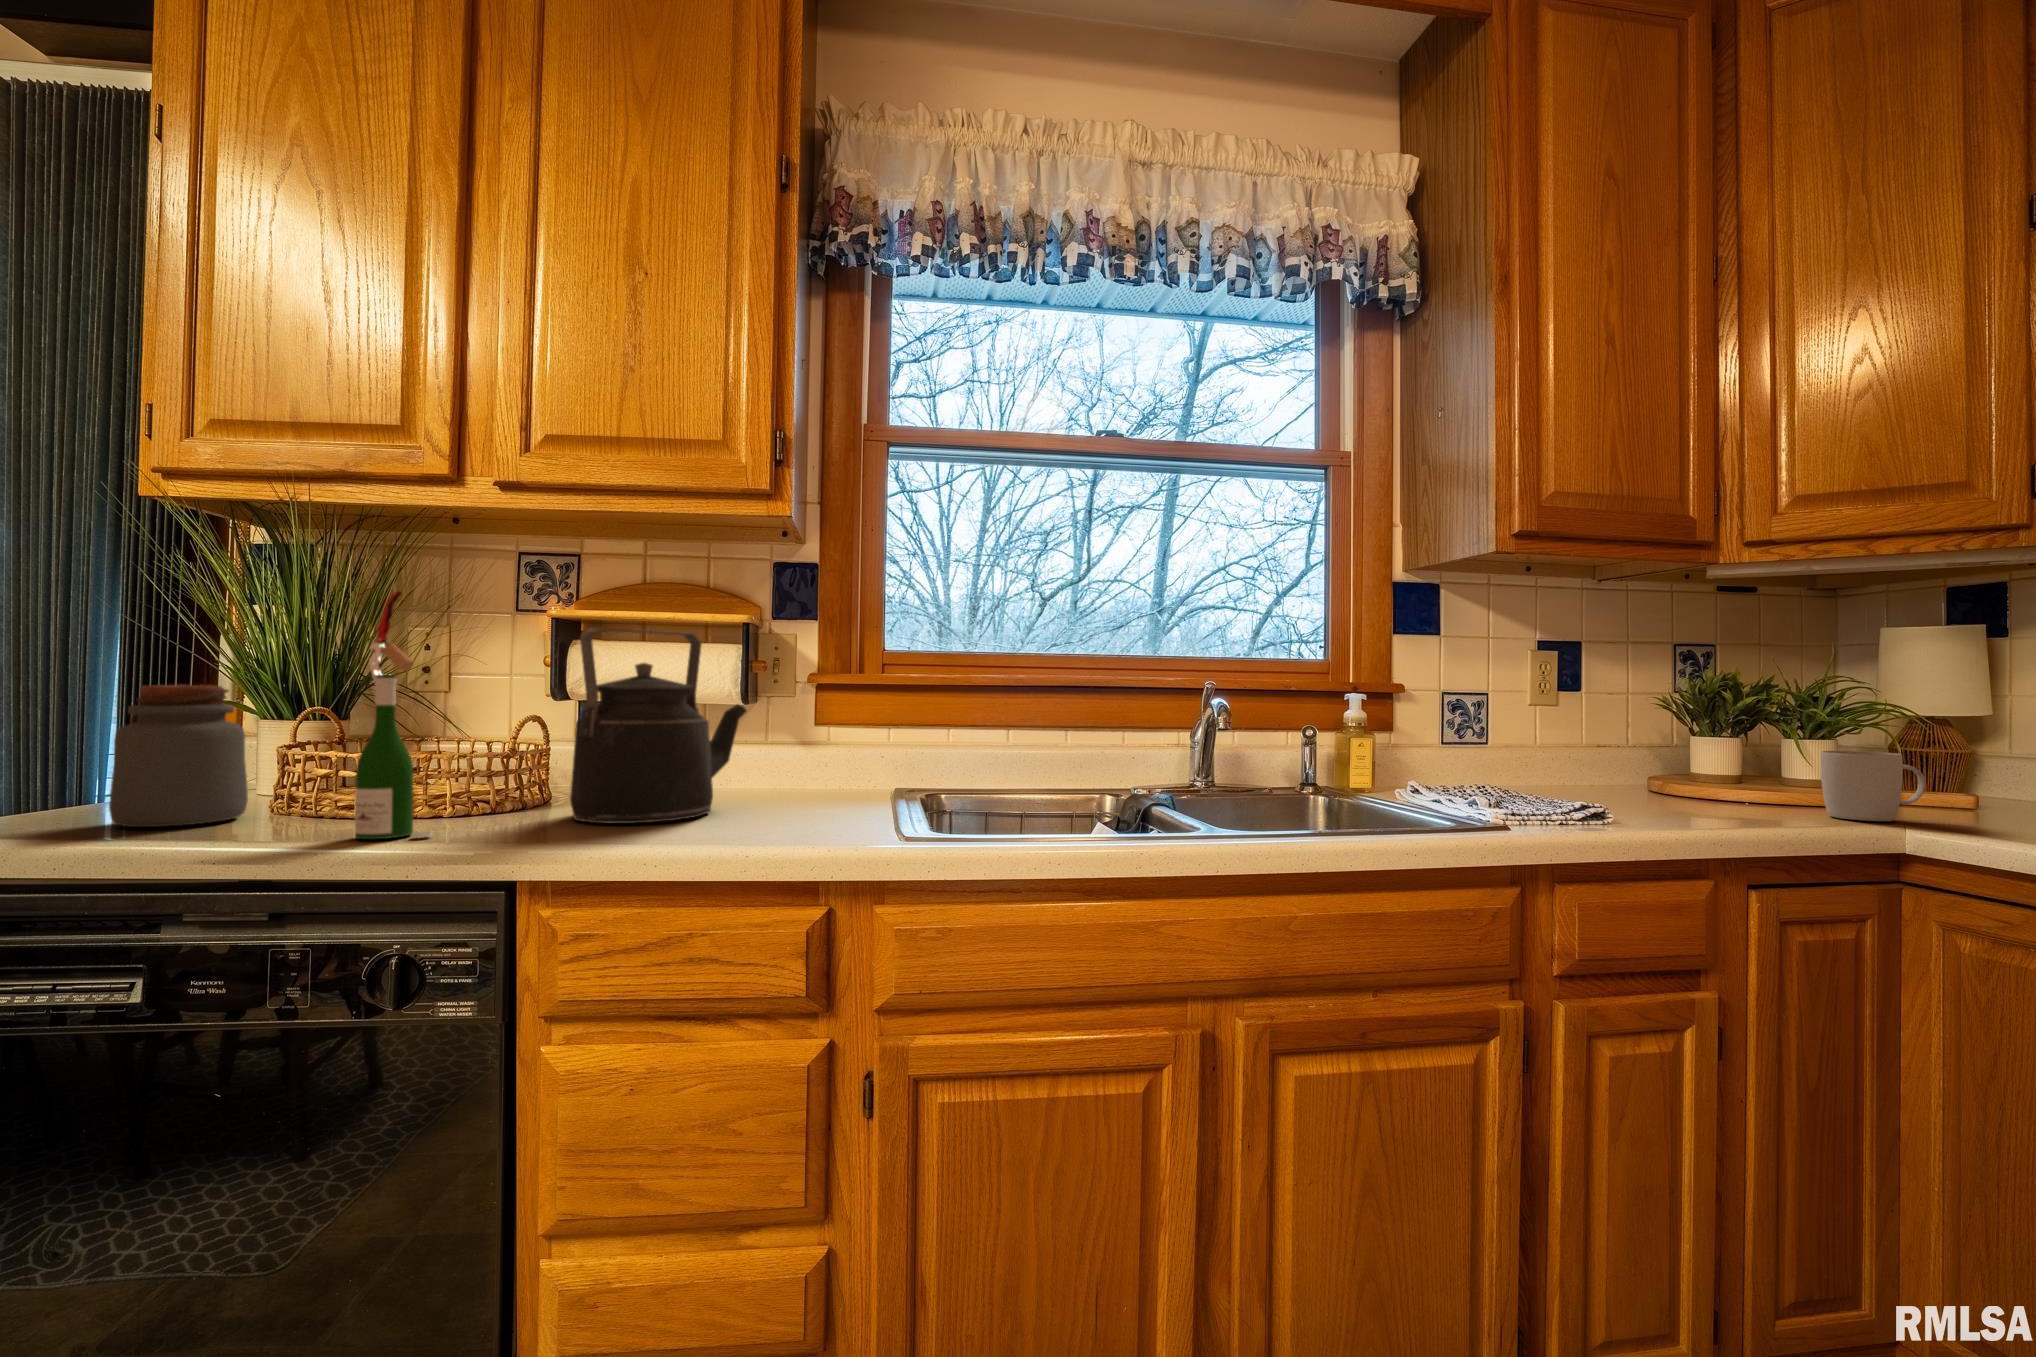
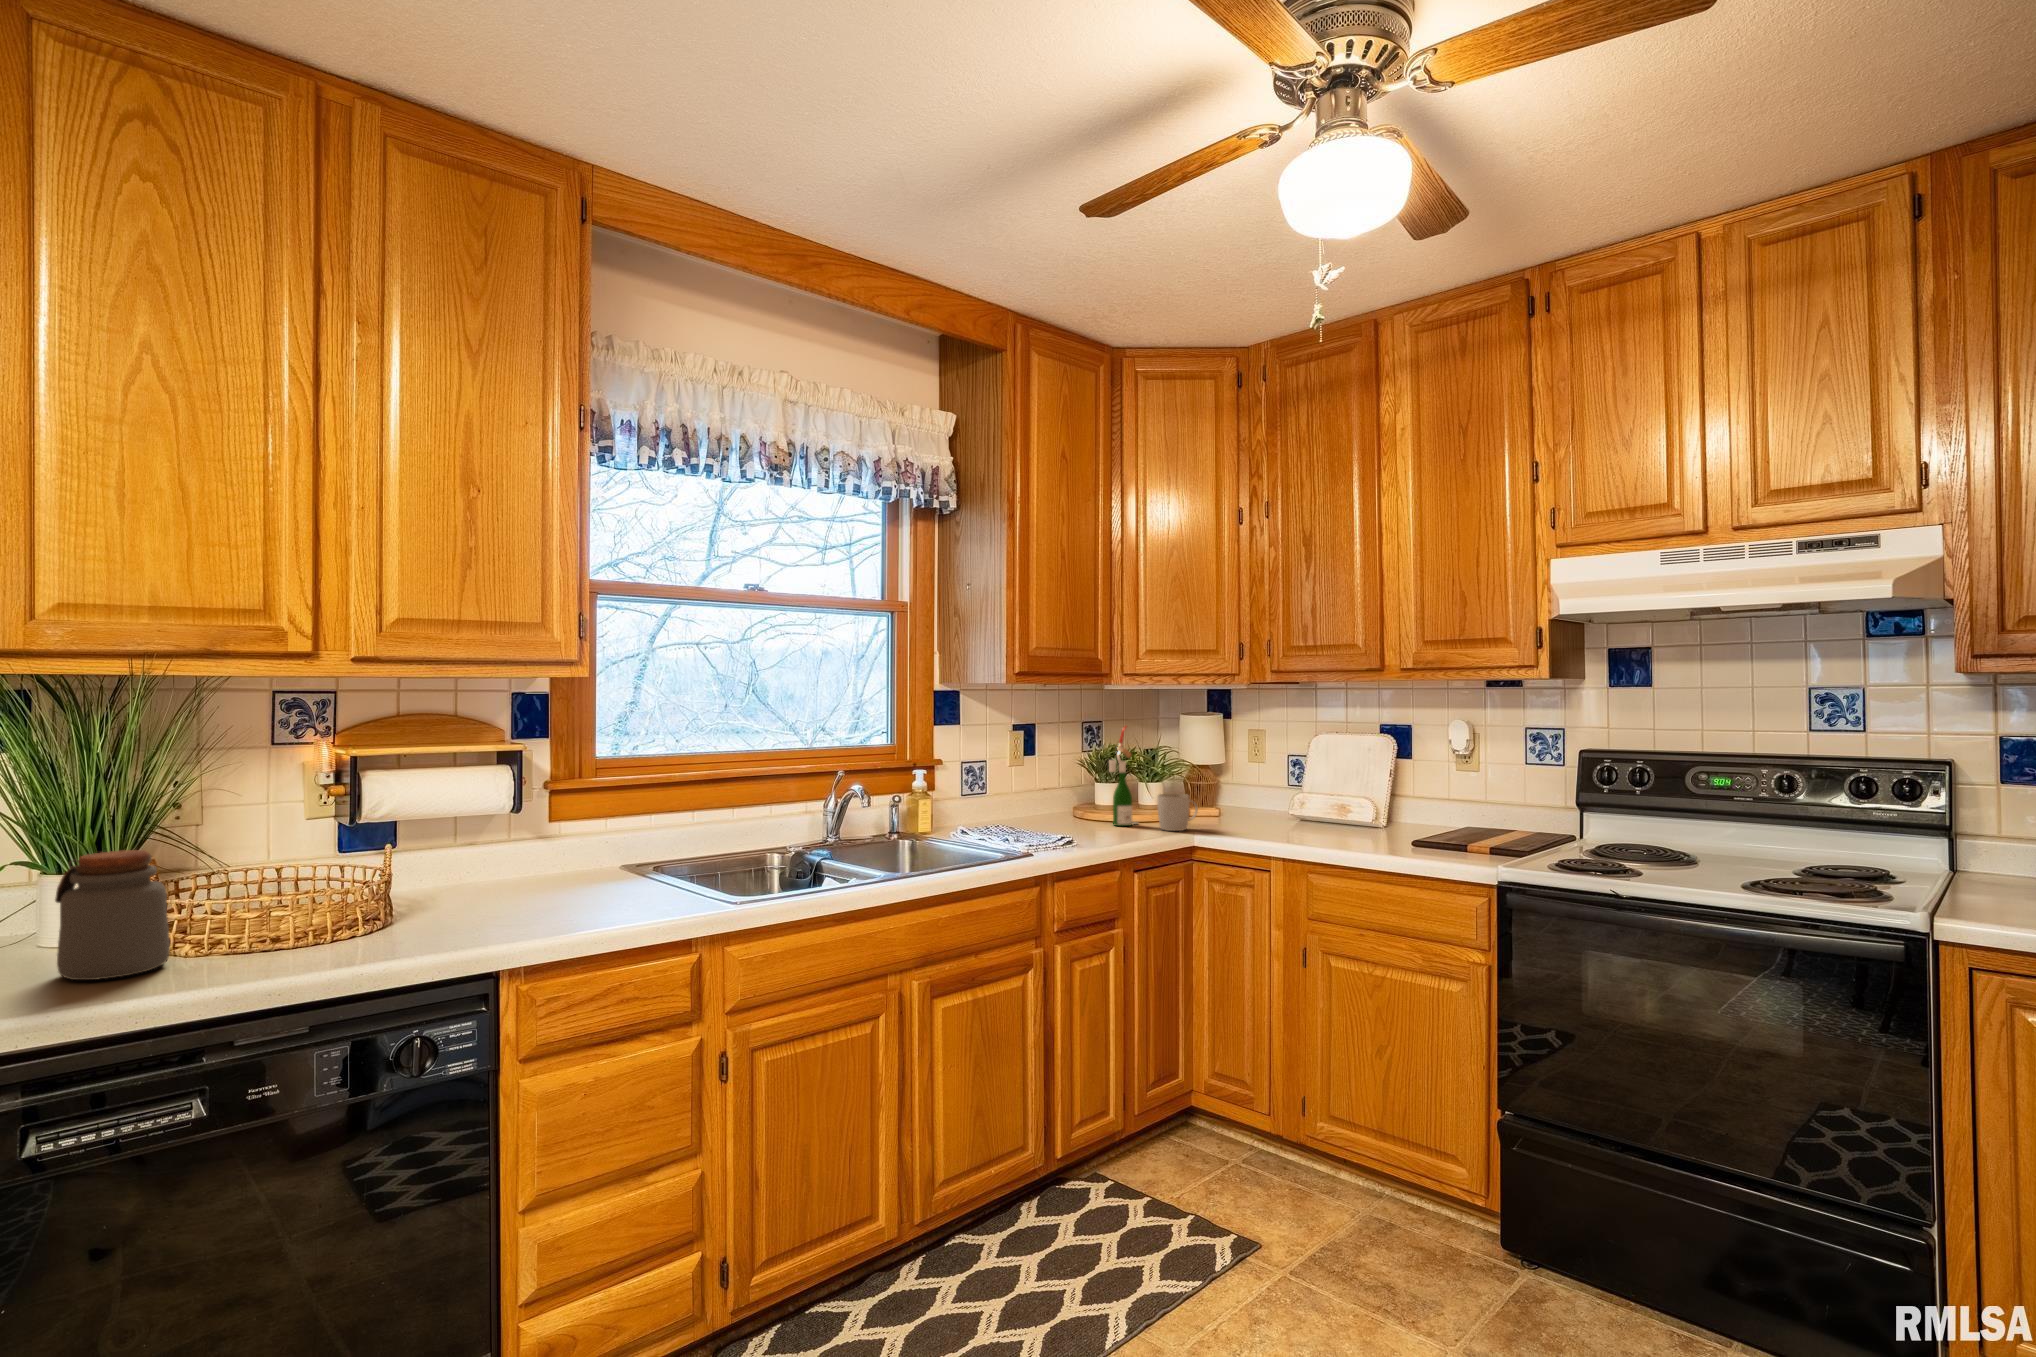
wine bottle: present [355,591,432,839] -> present [1109,726,1137,826]
kettle: present [570,628,746,824] -> none [450,771,560,923]

